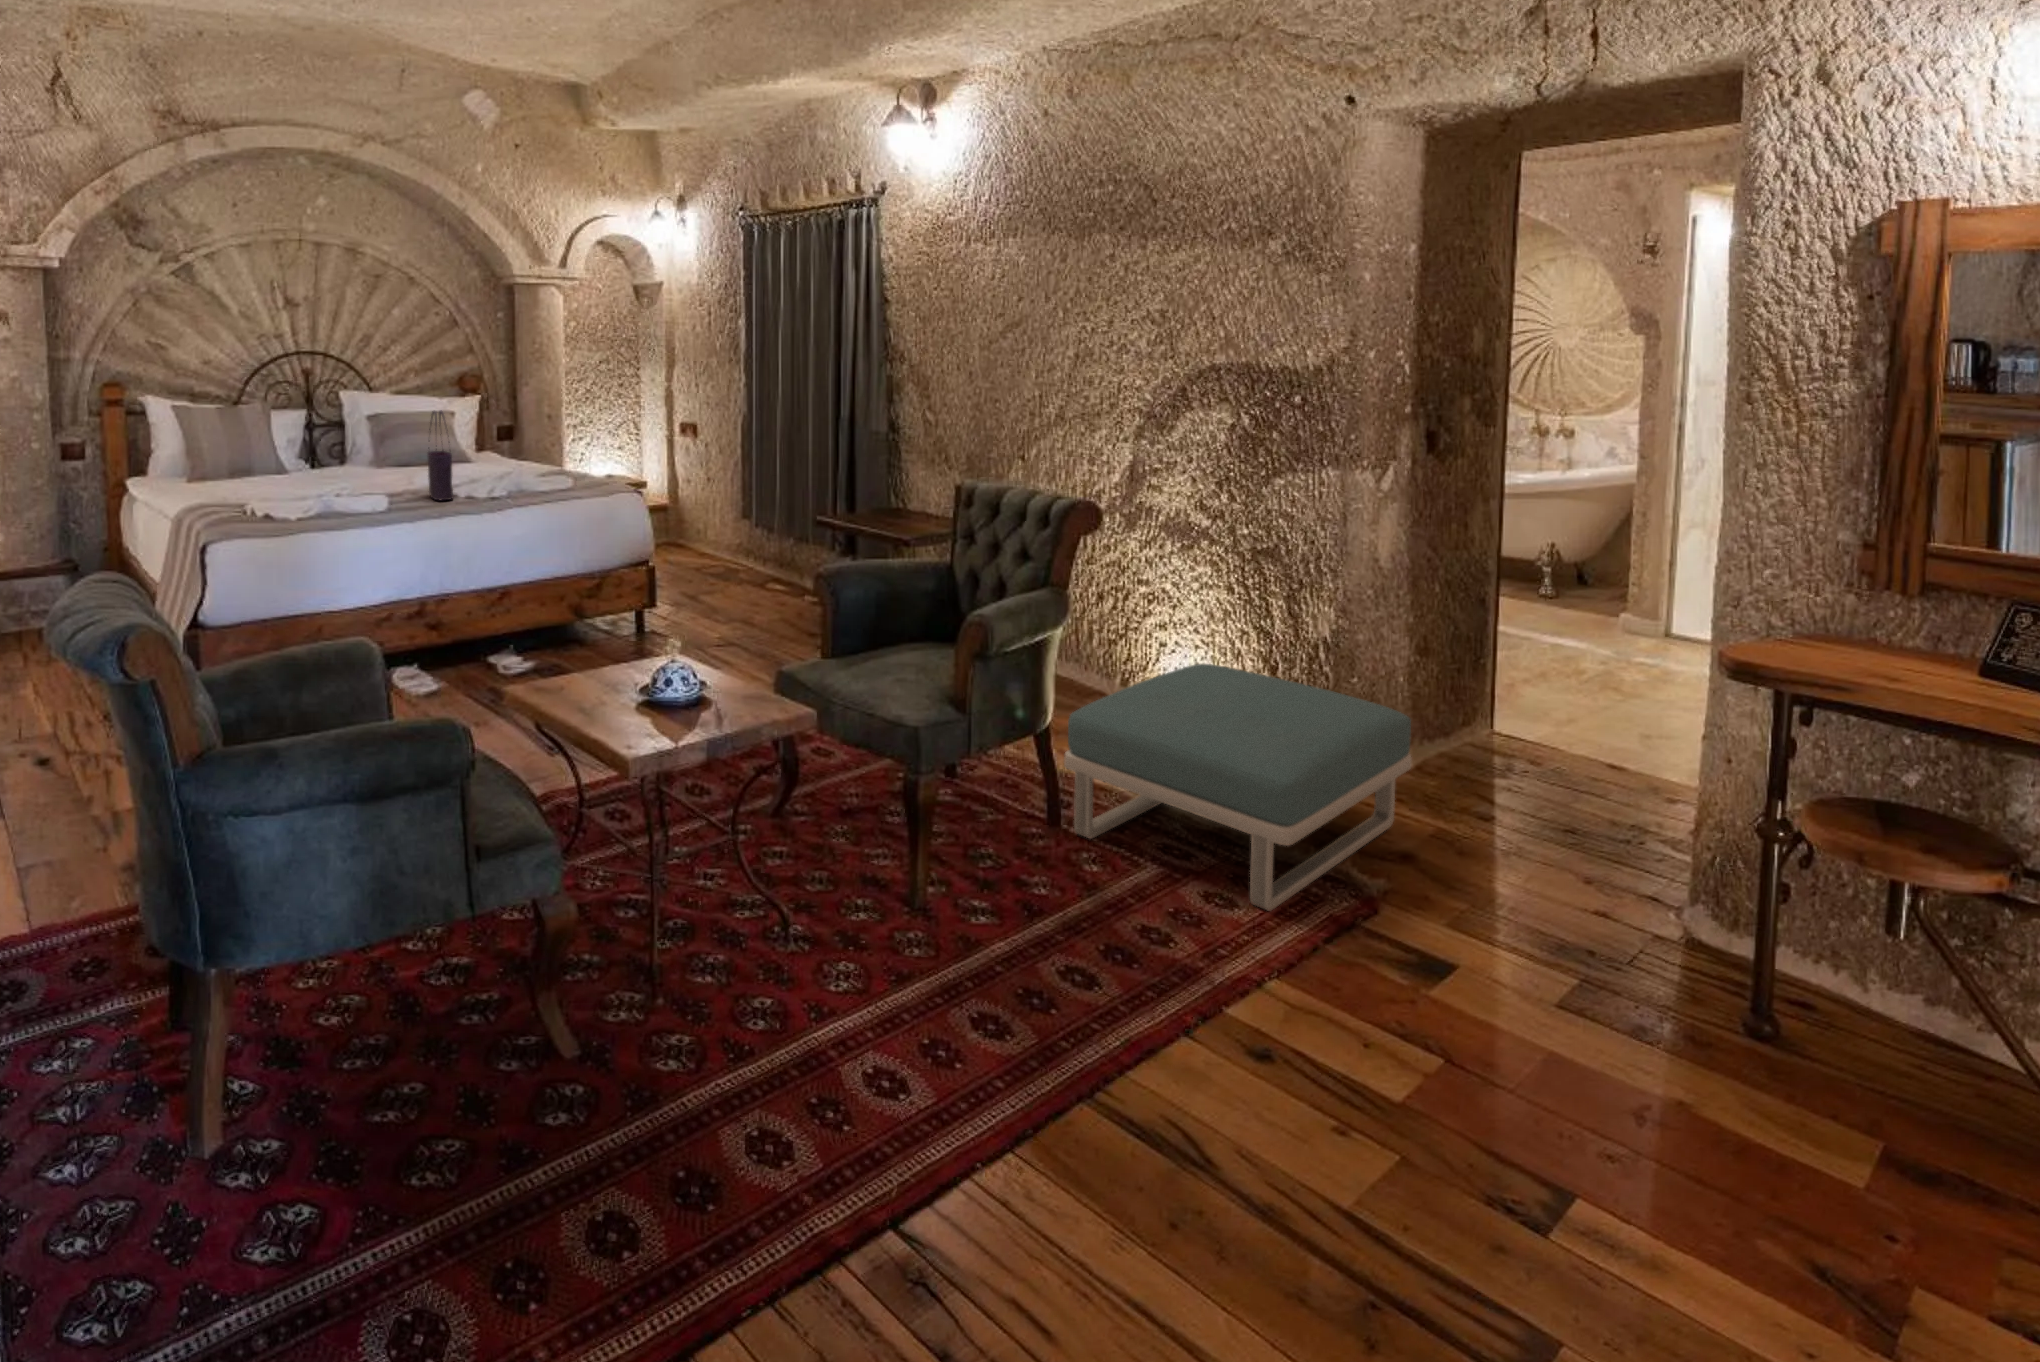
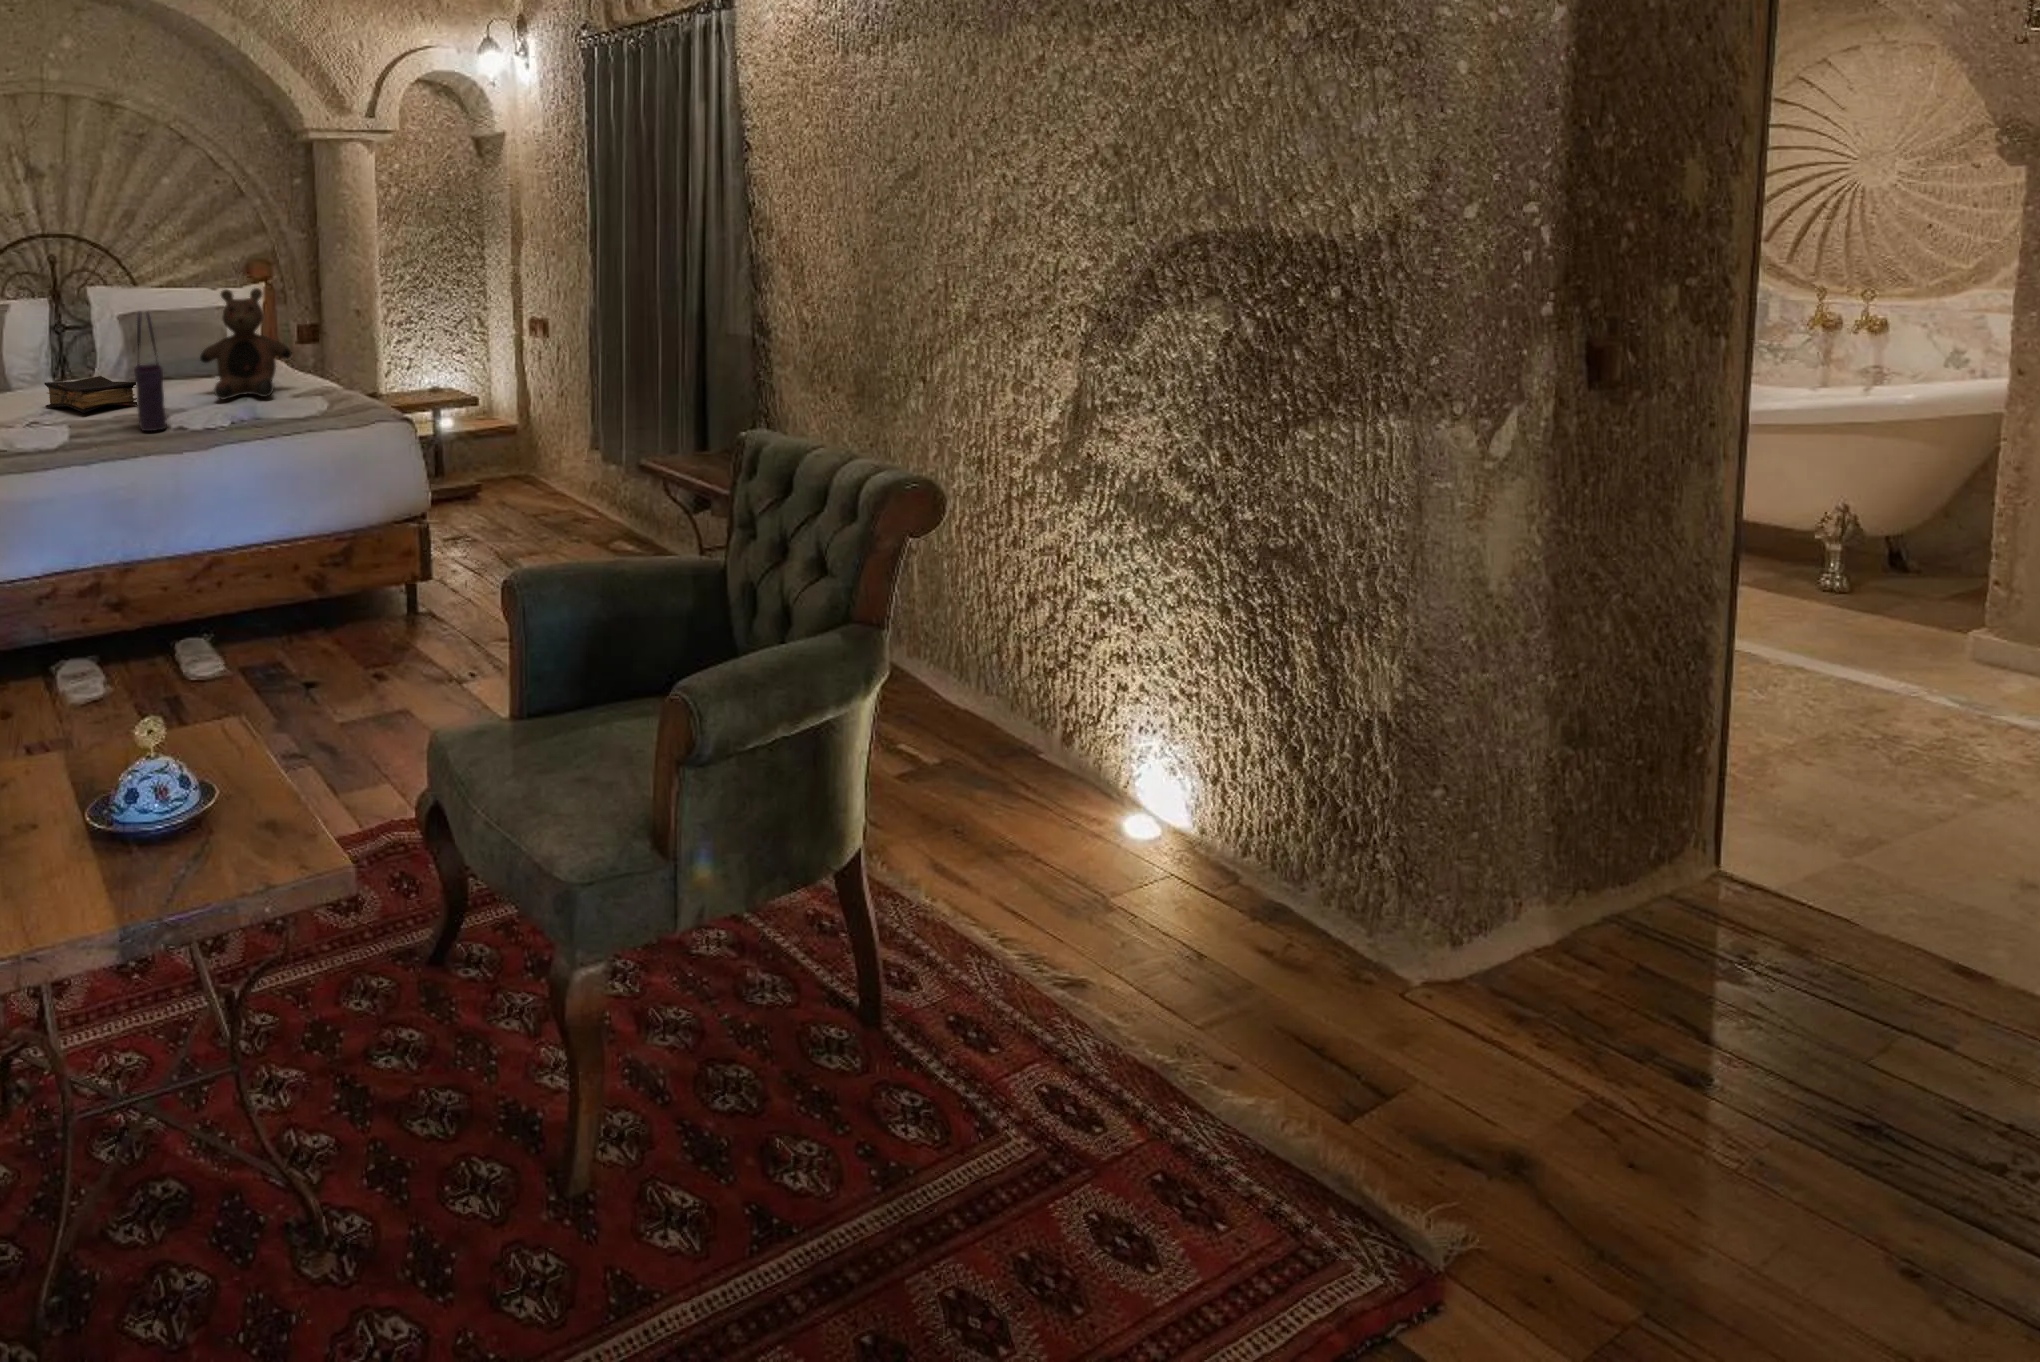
teddy bear: none [459,396,530,479] -> present [200,288,292,400]
book: none [337,461,416,488] -> present [44,376,137,413]
footstool: present [1064,664,1412,911] -> none [886,740,1533,1273]

